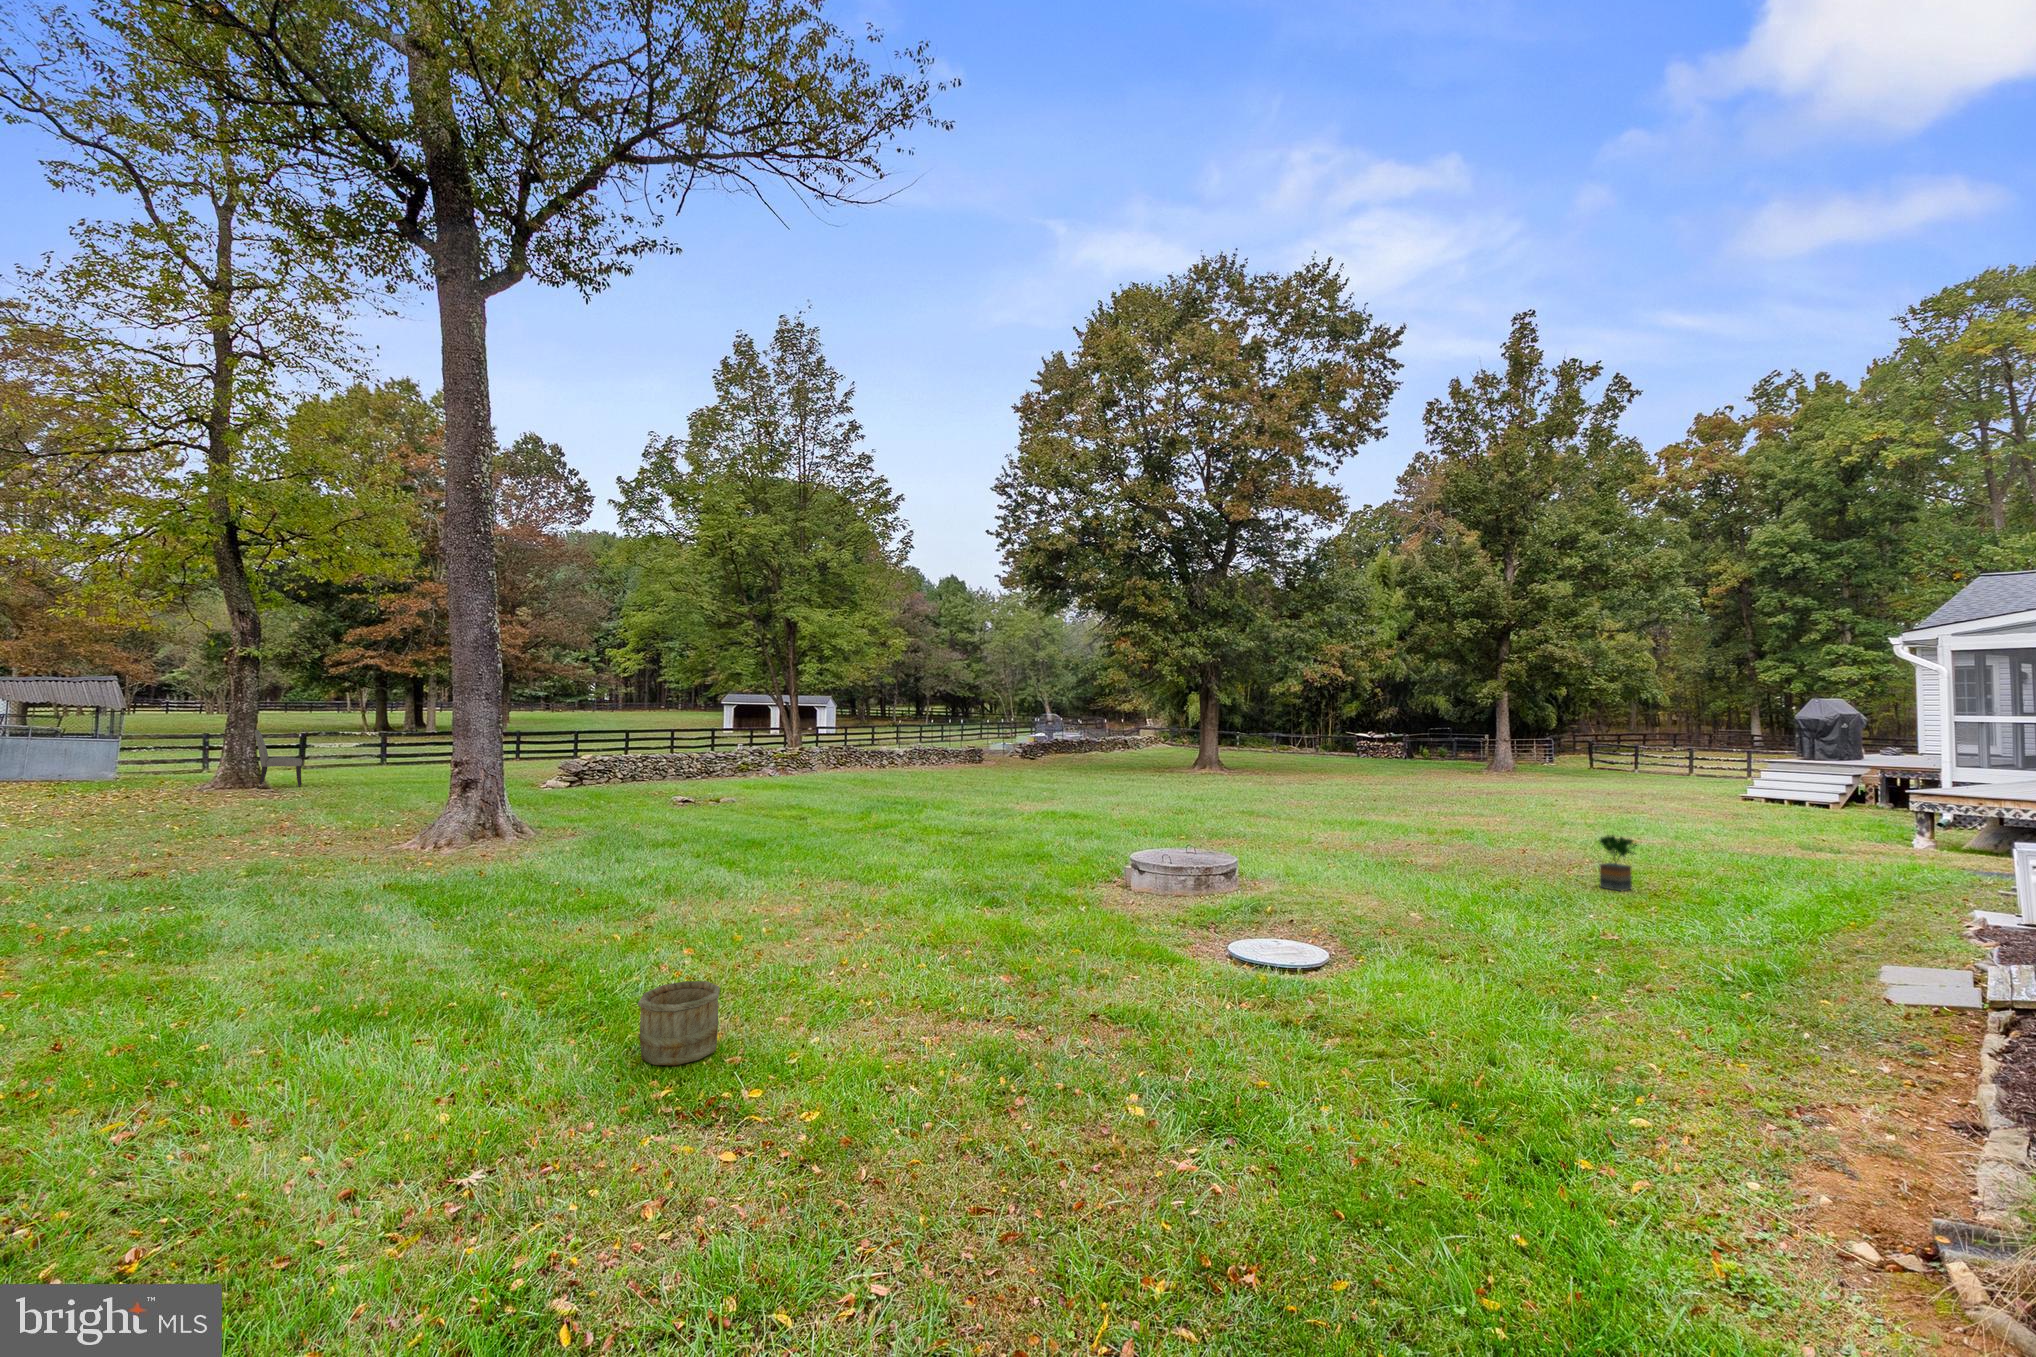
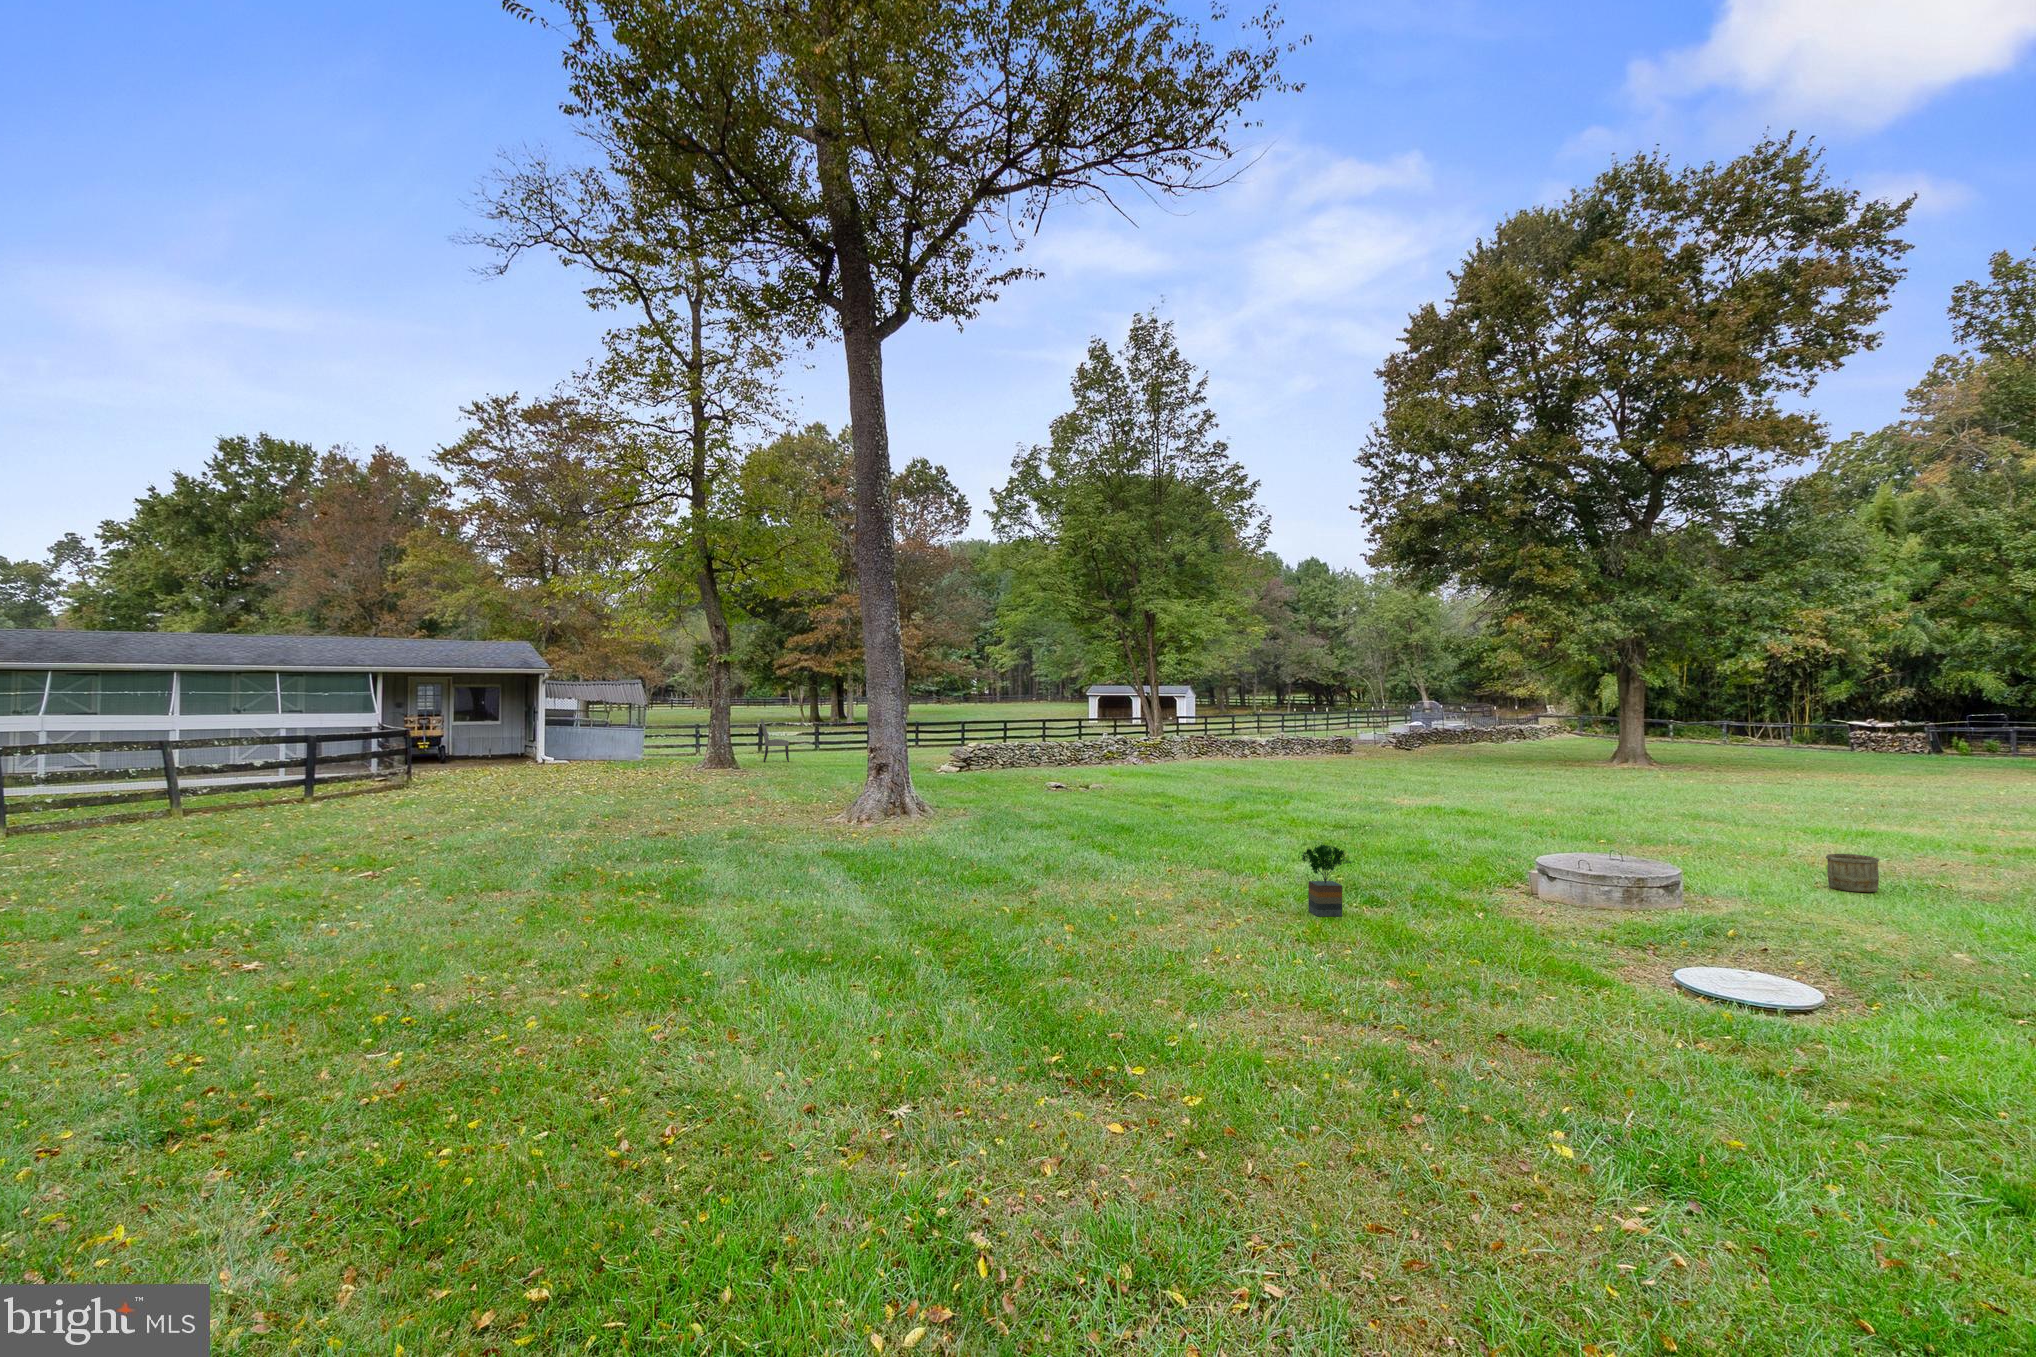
potted tree: present [1600,835,1637,891] -> present [1302,844,1351,916]
wooden bucket: present [638,981,720,1065] -> present [1826,854,1879,892]

